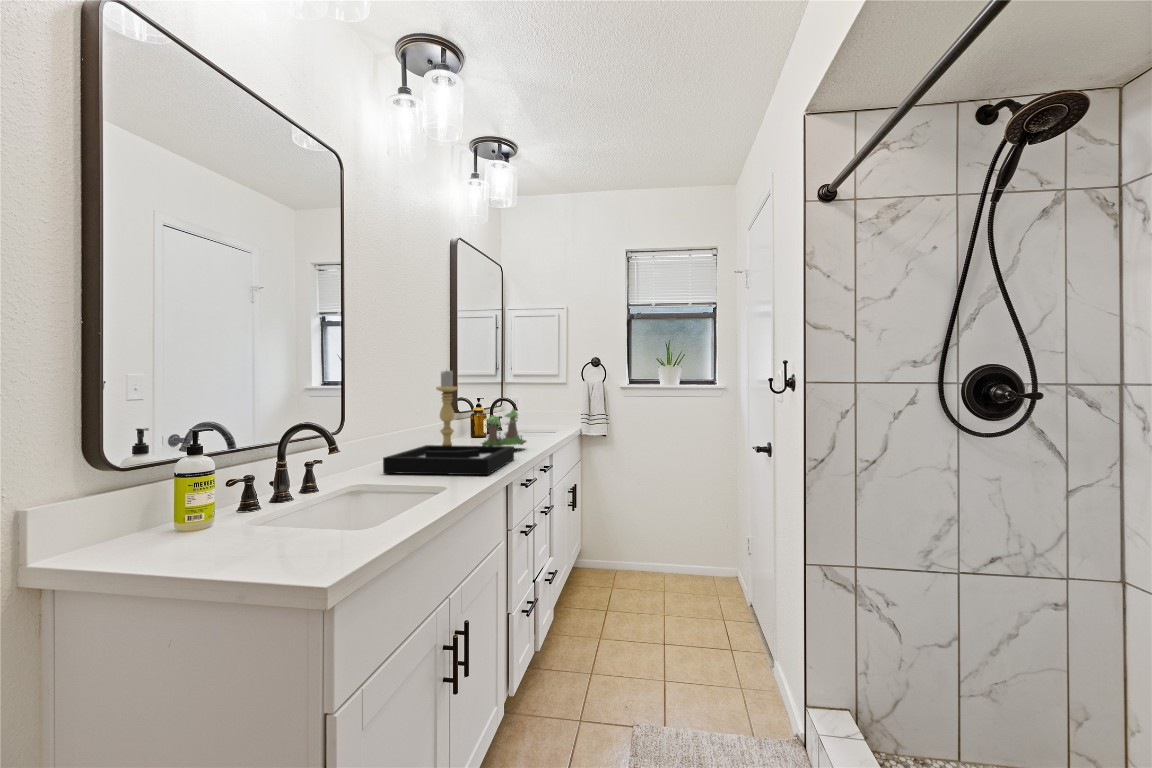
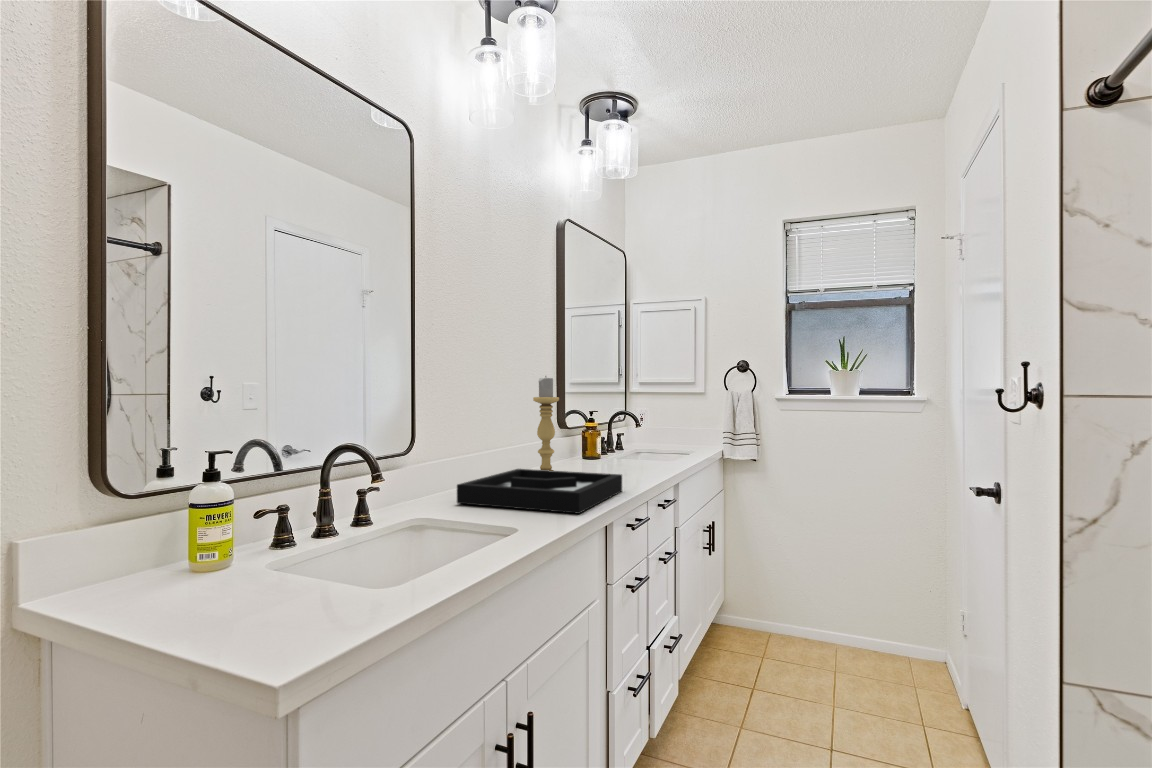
plant: present [482,409,526,446] -> none [585,404,646,477]

